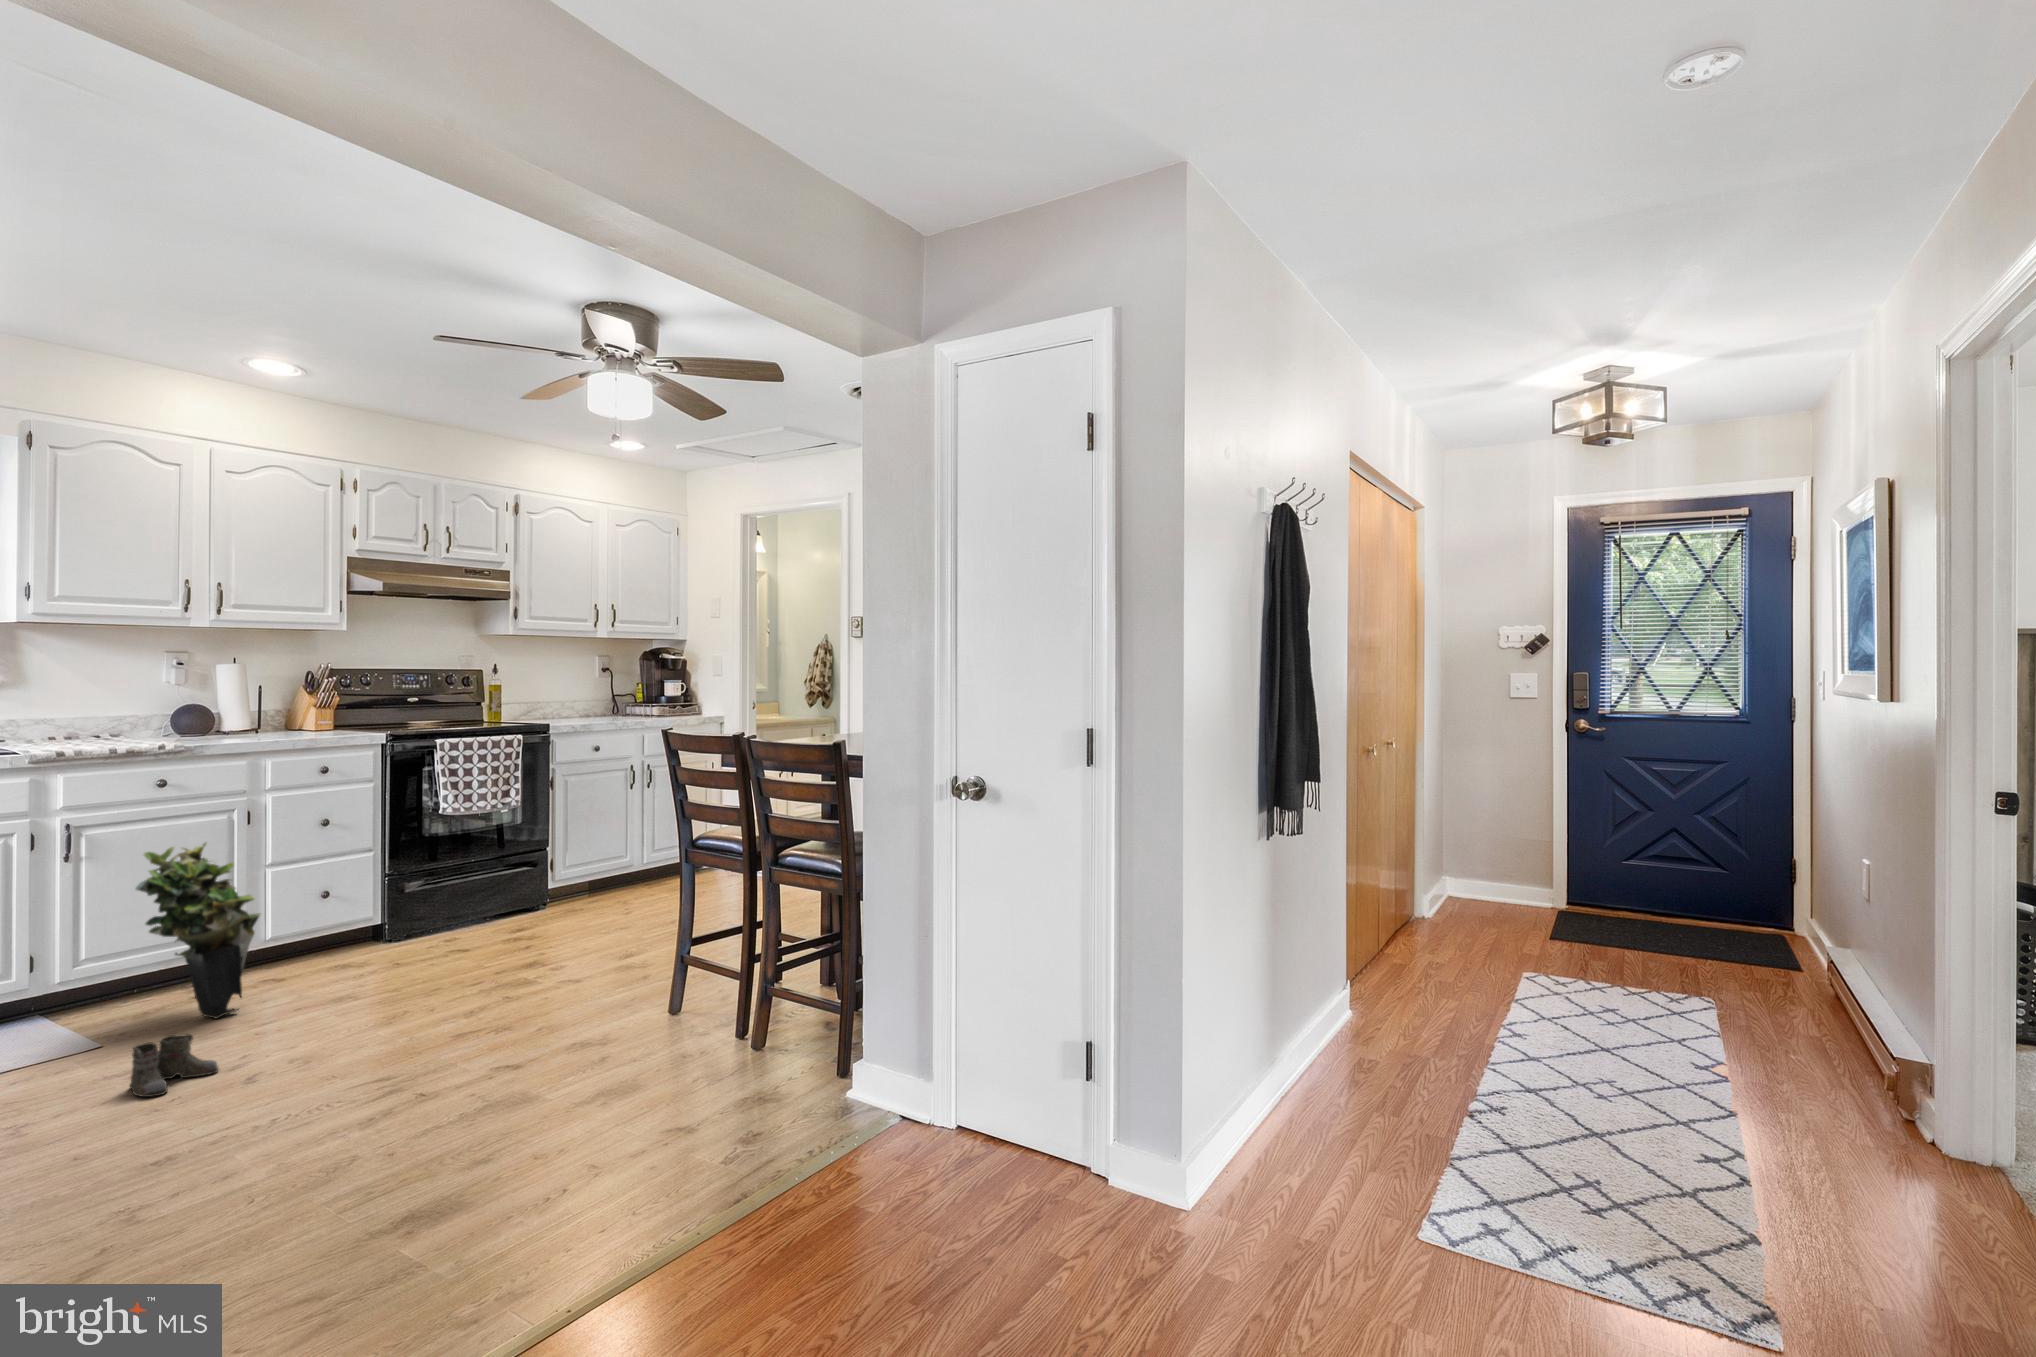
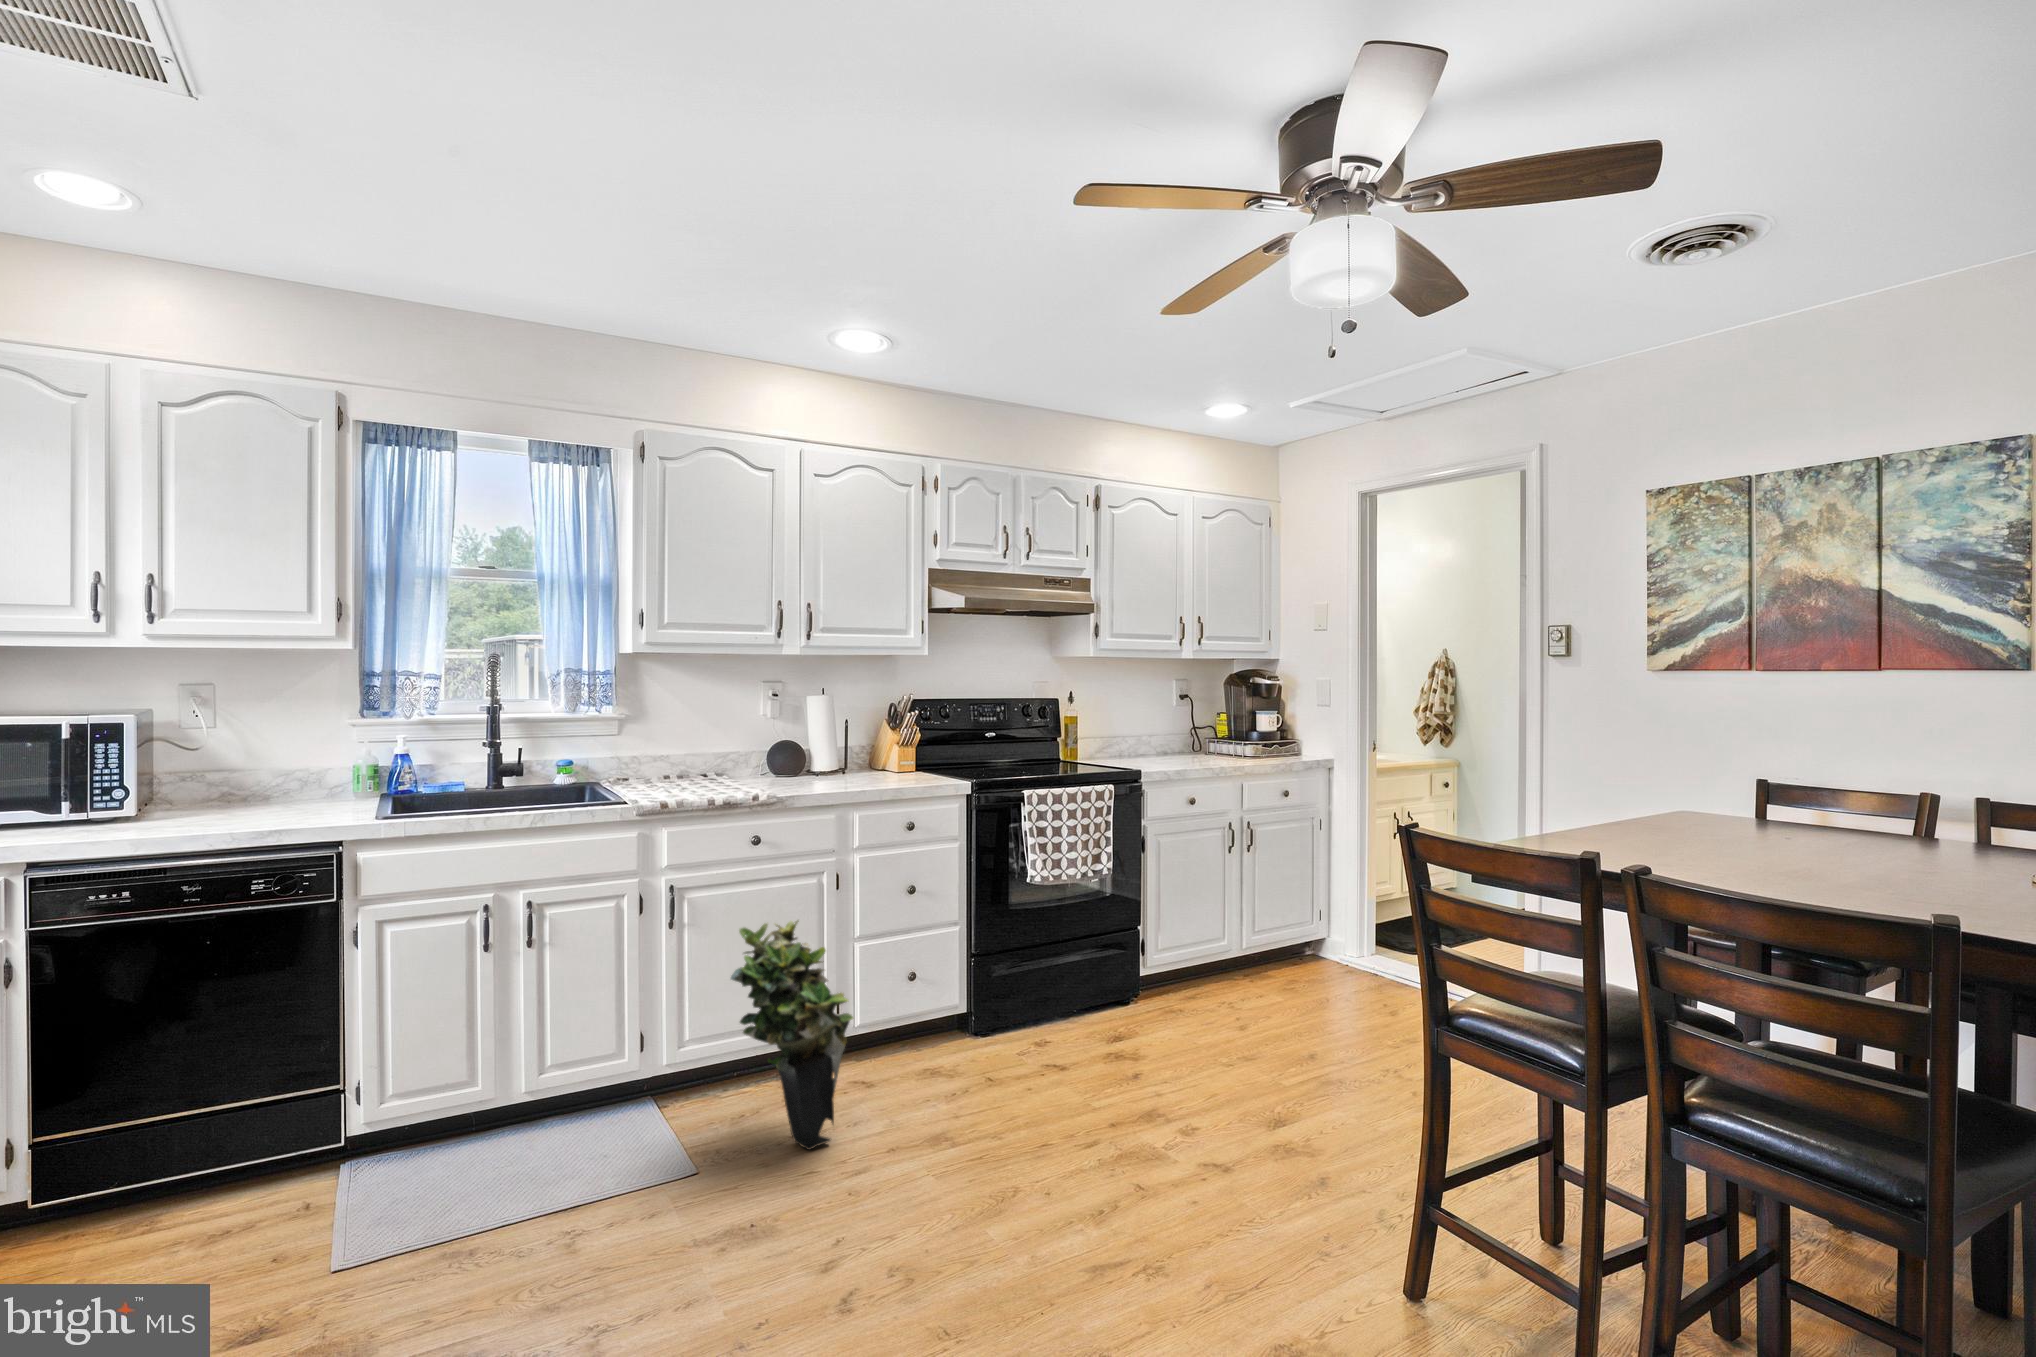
boots: present [129,1034,218,1097] -> none [701,1209,814,1312]

